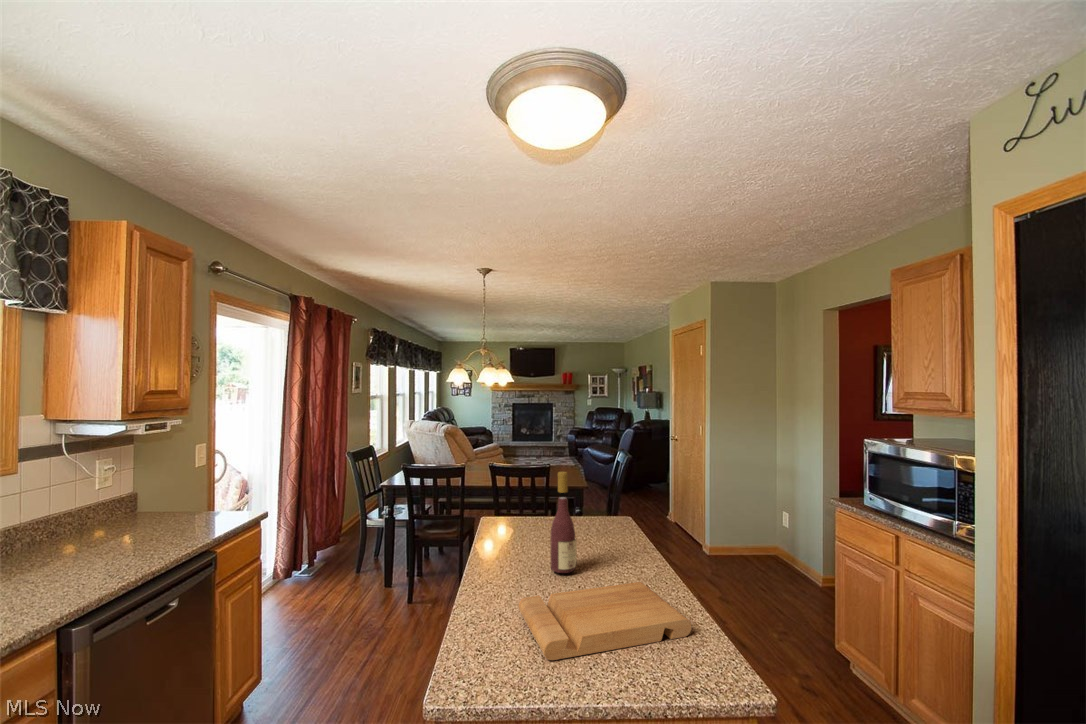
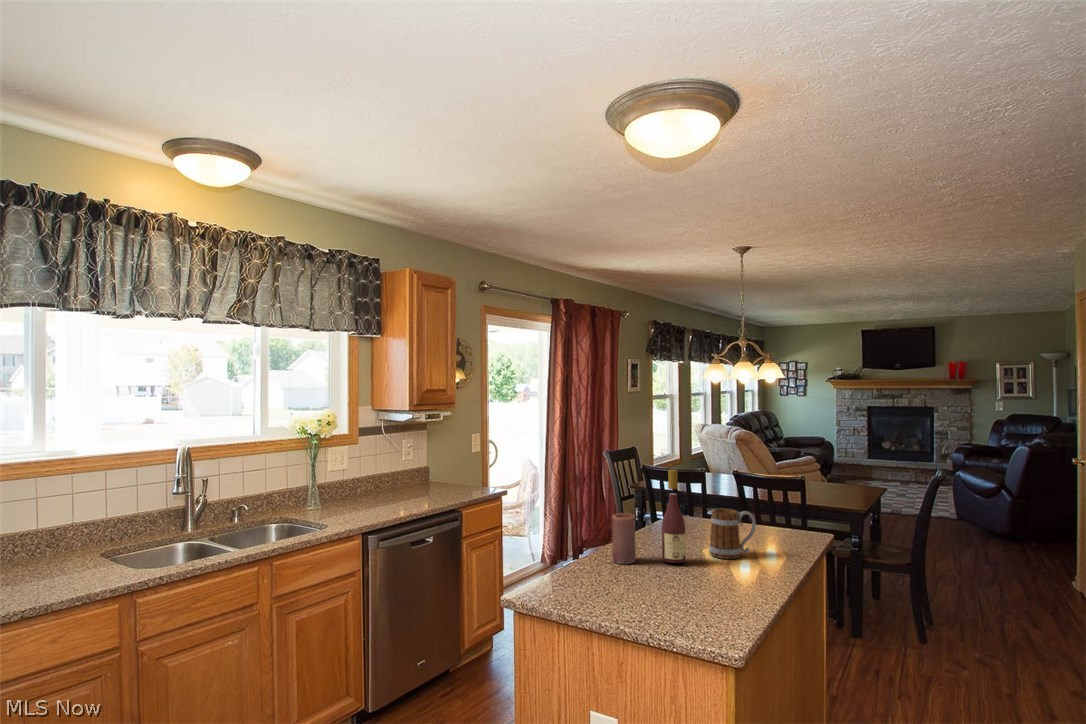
mug: none [576,504,616,556] -> present [709,508,756,559]
candle: none [503,526,529,587] -> present [612,513,636,564]
cutting board: present [518,582,692,660] -> none [577,565,717,617]

